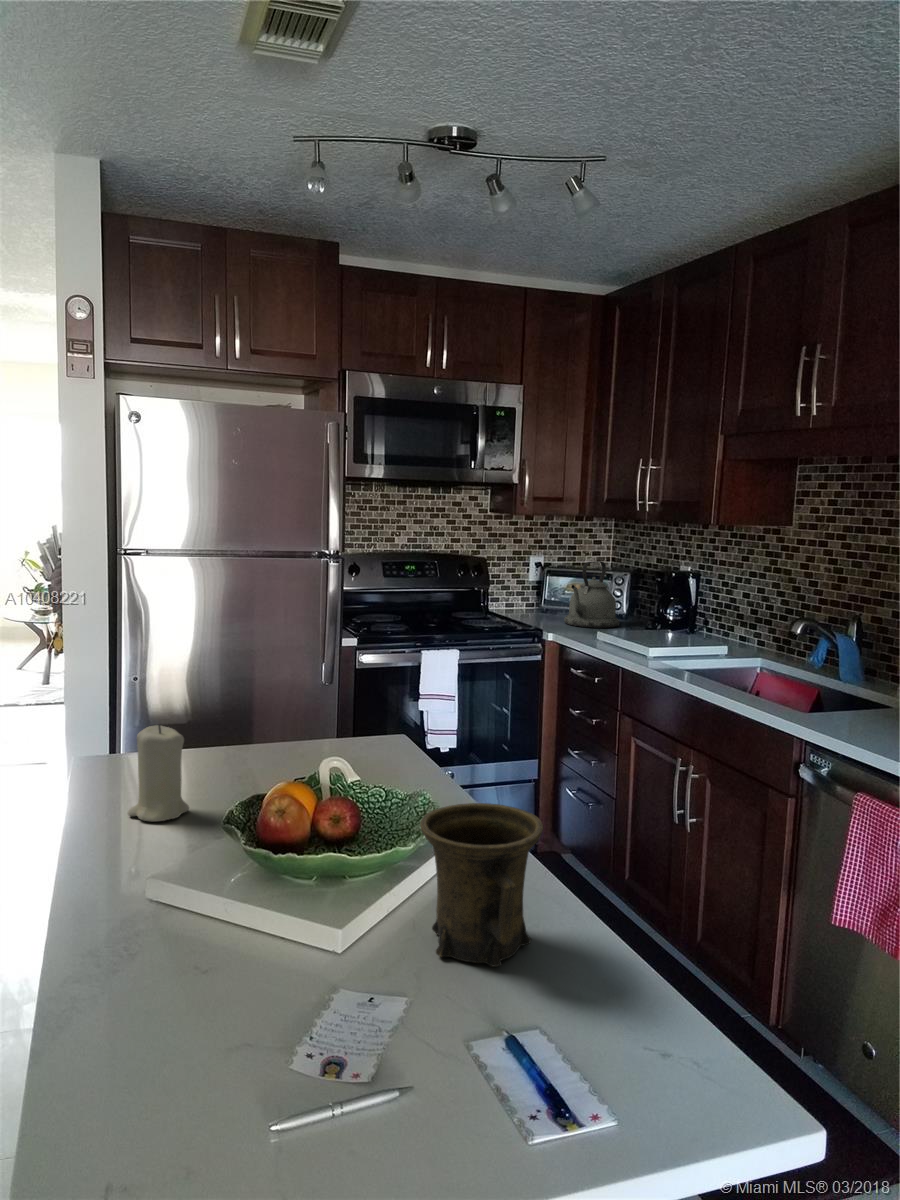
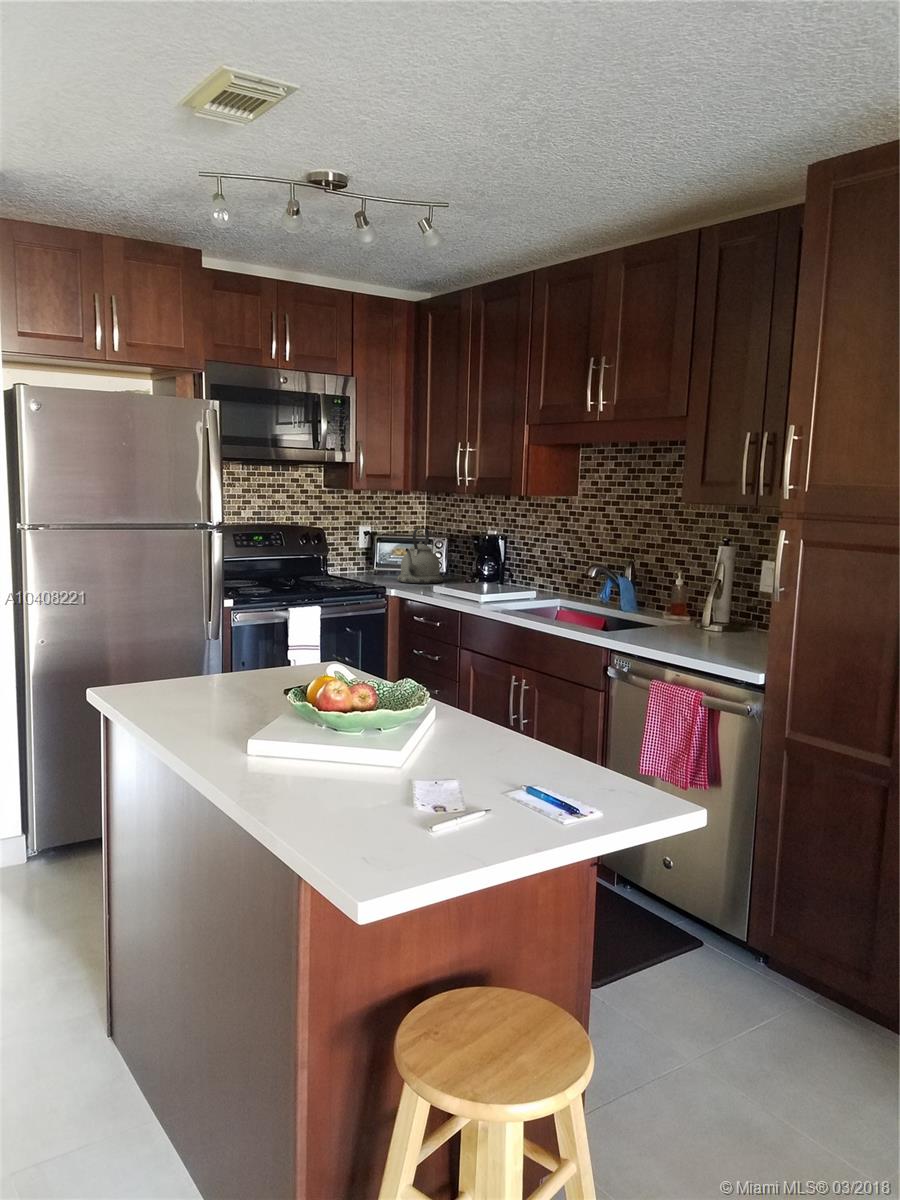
candle: present [128,725,189,822] -> none [169,650,214,722]
mug: present [420,803,543,967] -> none [436,672,513,763]

